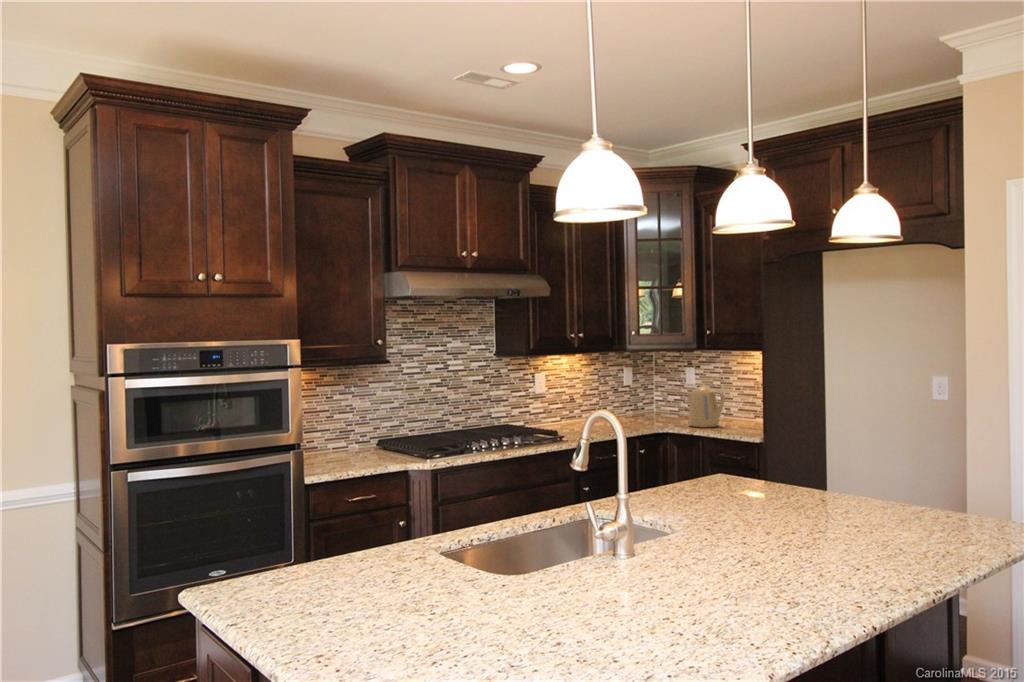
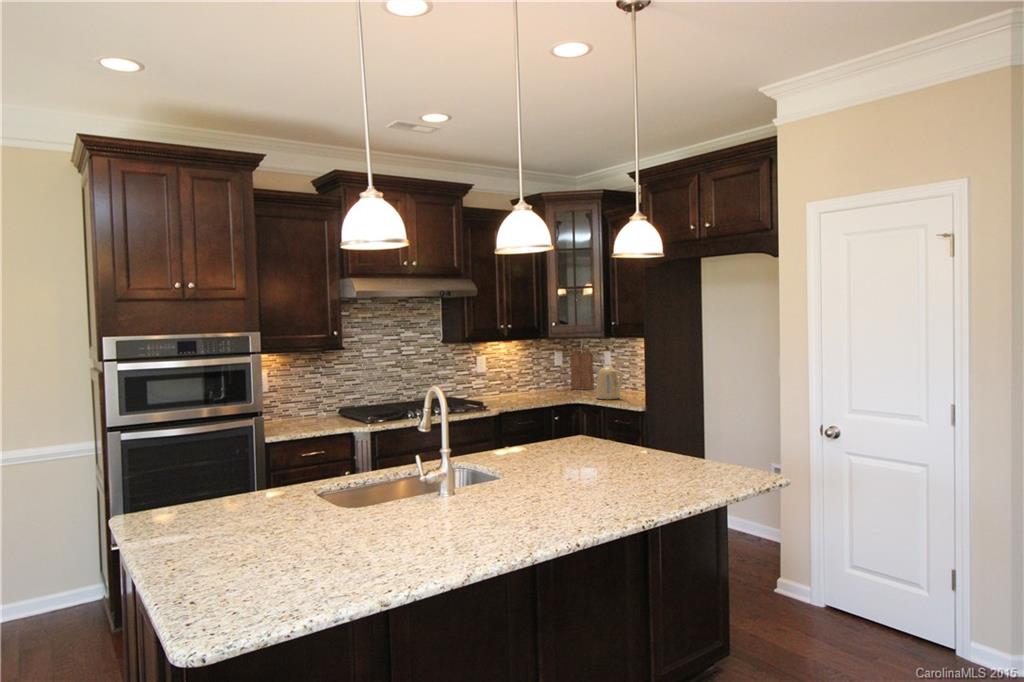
cutting board: none [643,363,674,415] -> present [570,348,594,390]

